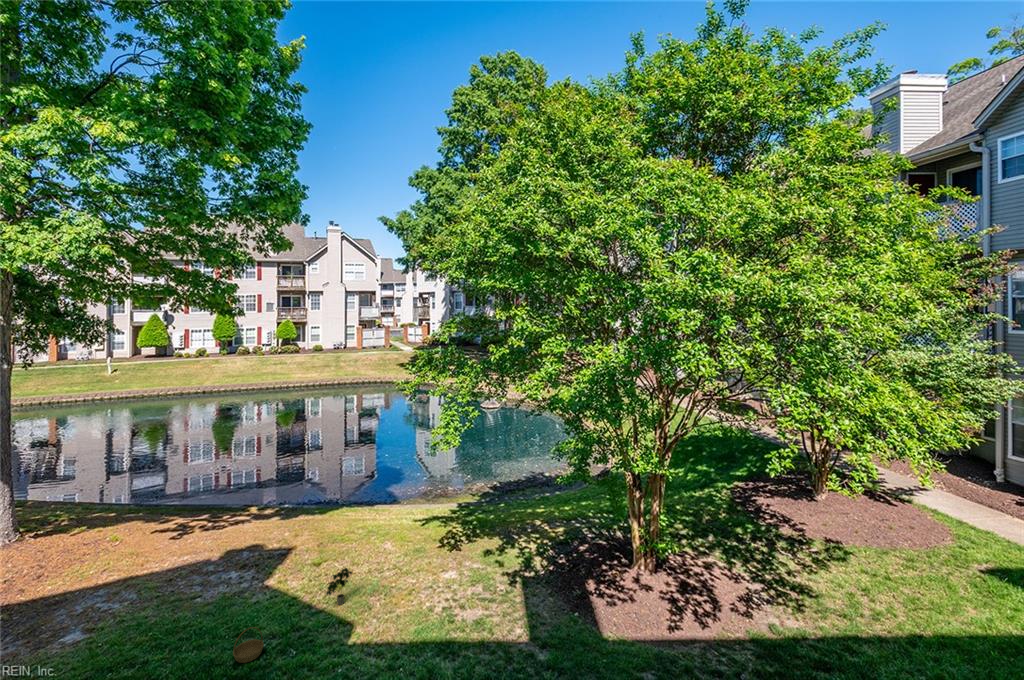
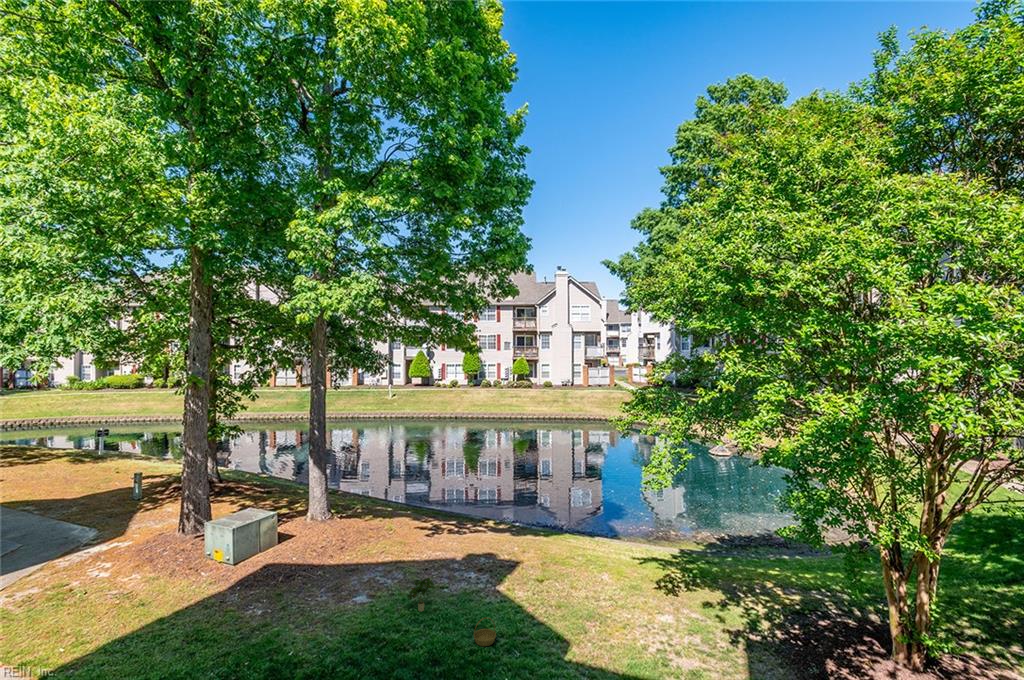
potted plant: present [326,568,352,605] -> present [408,578,434,611]

